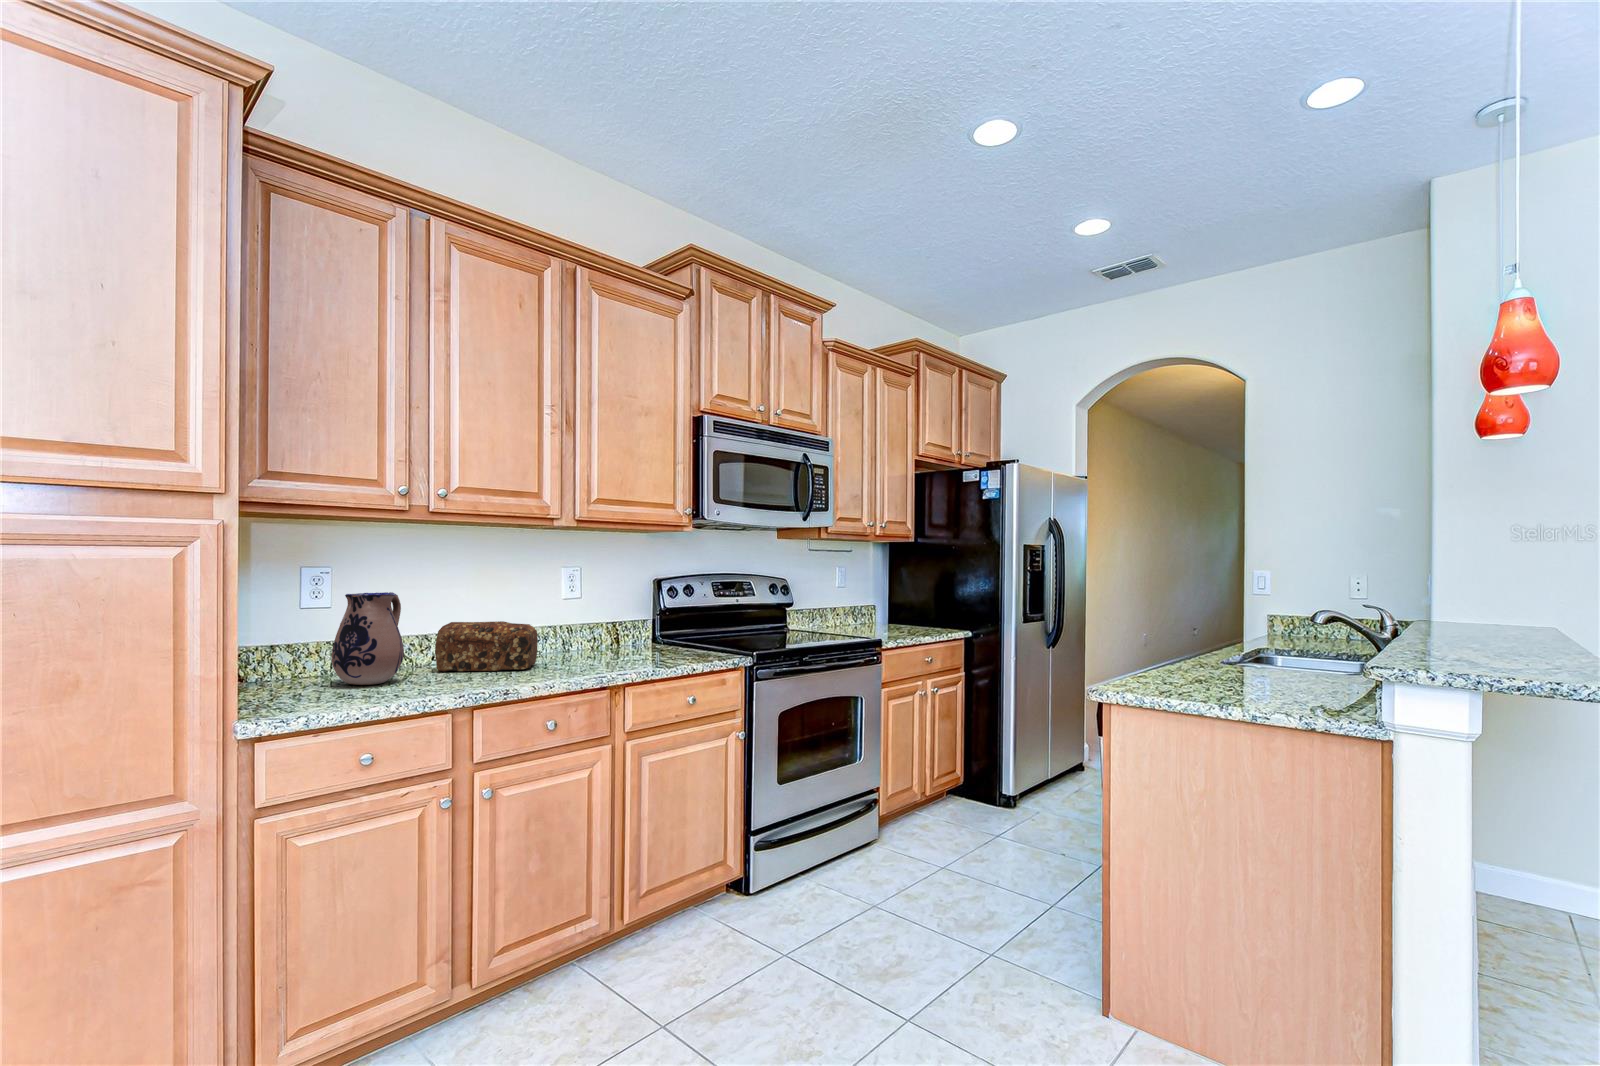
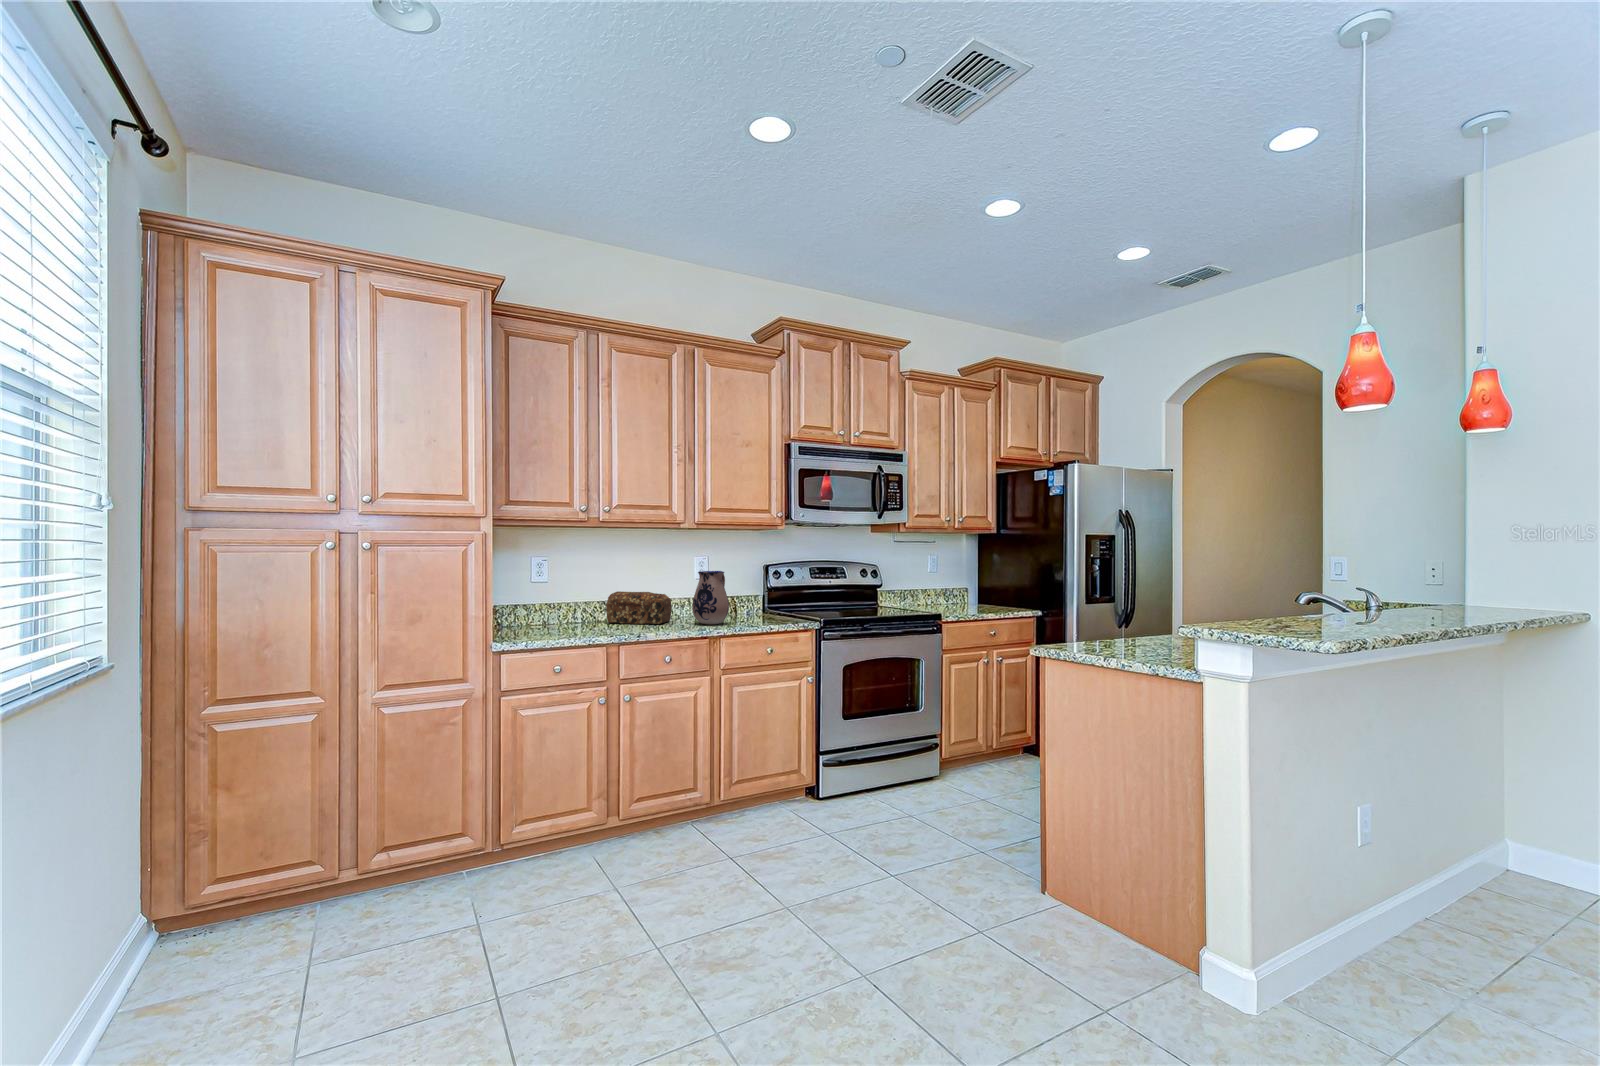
ceramic pitcher: present [331,592,404,685] -> present [692,571,729,625]

